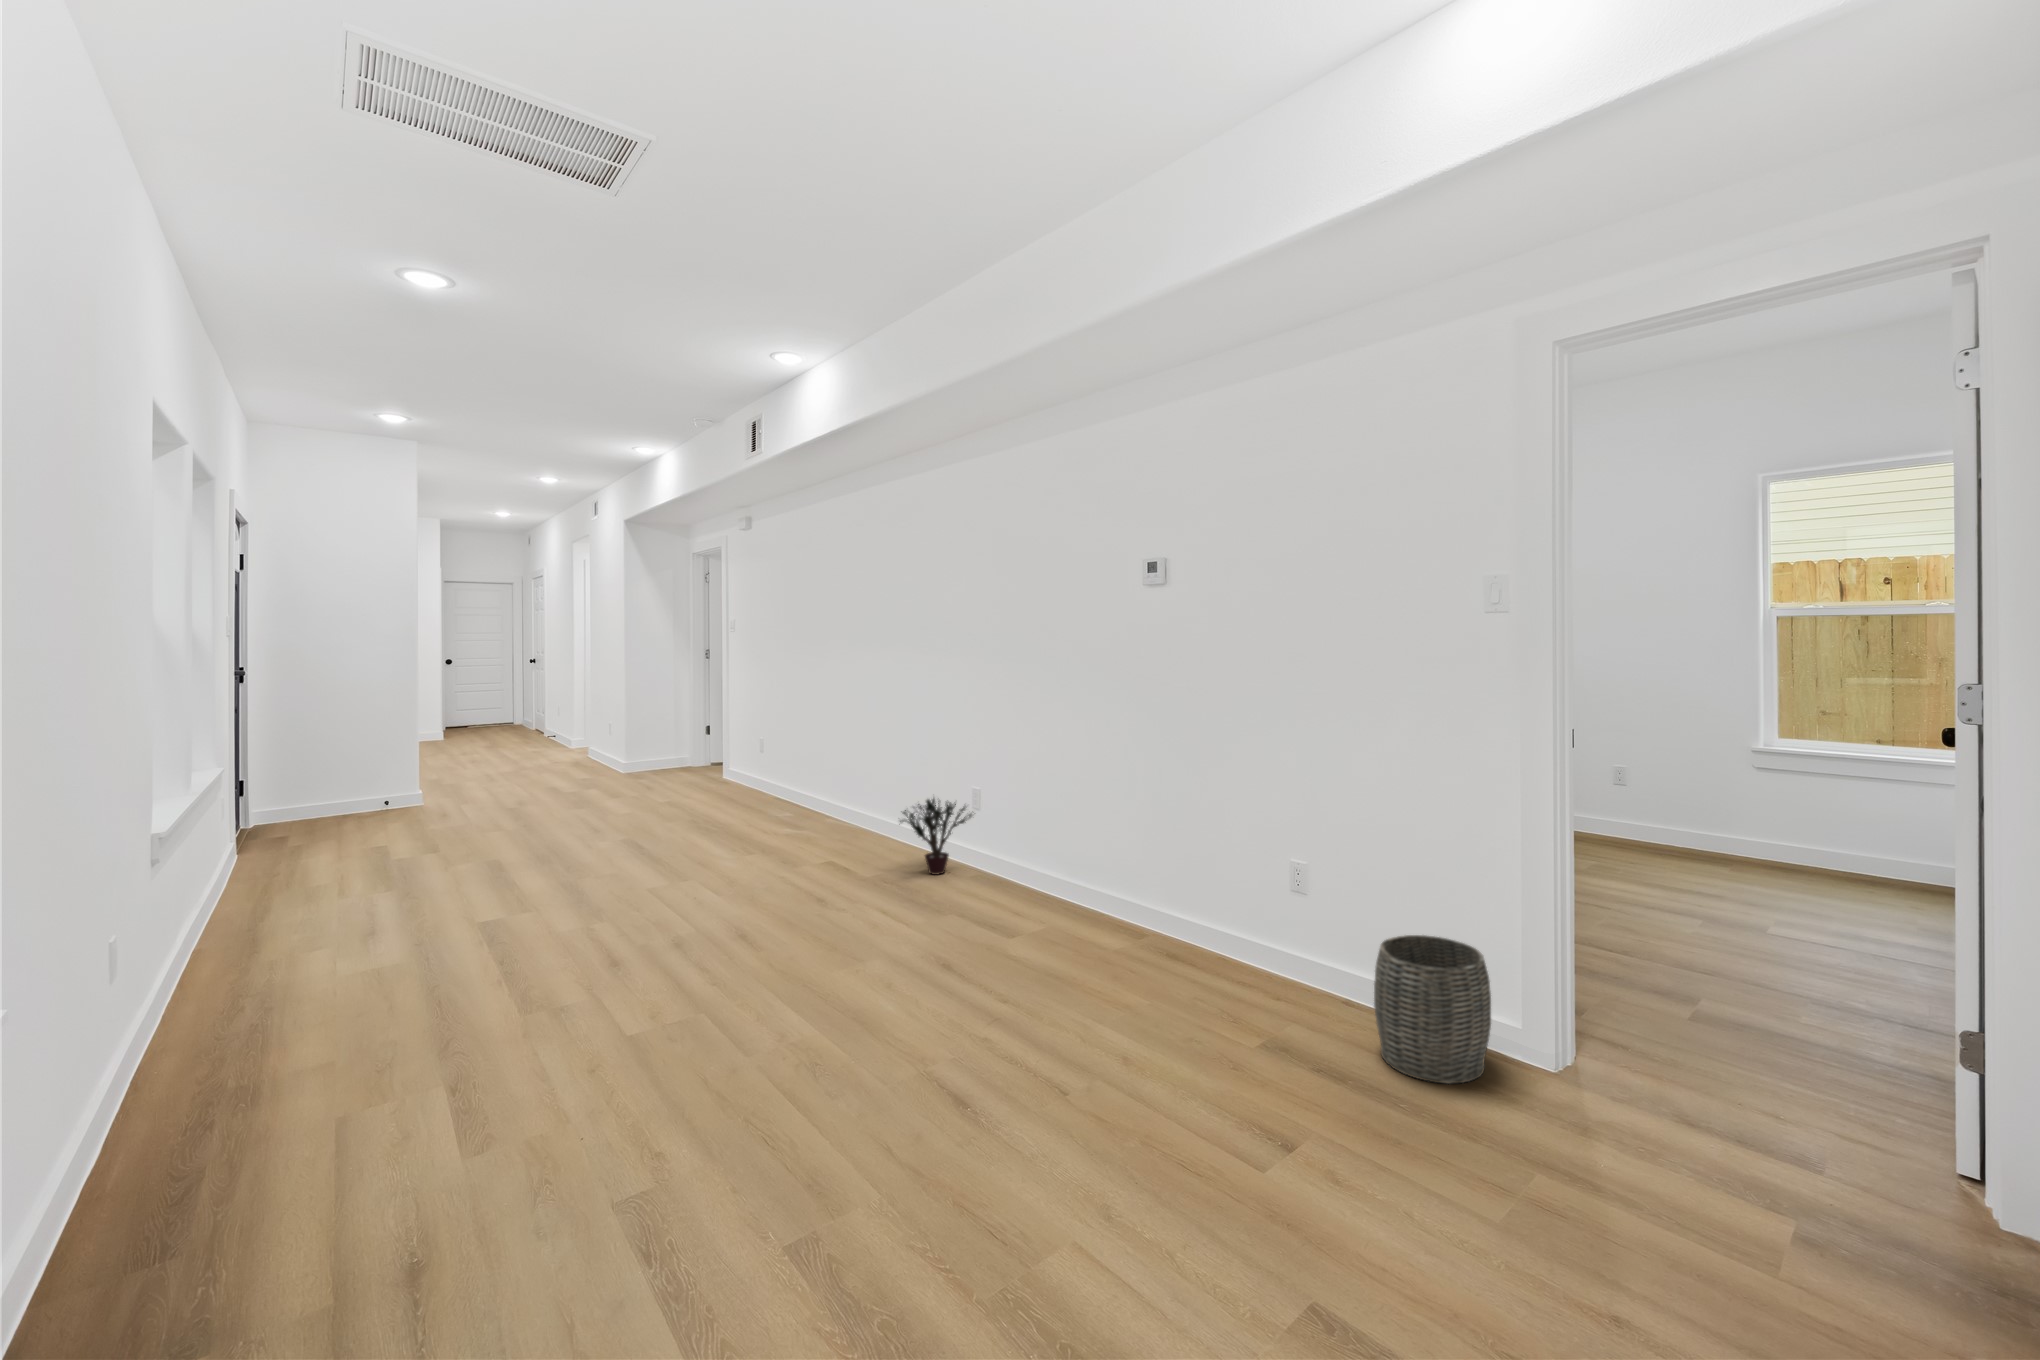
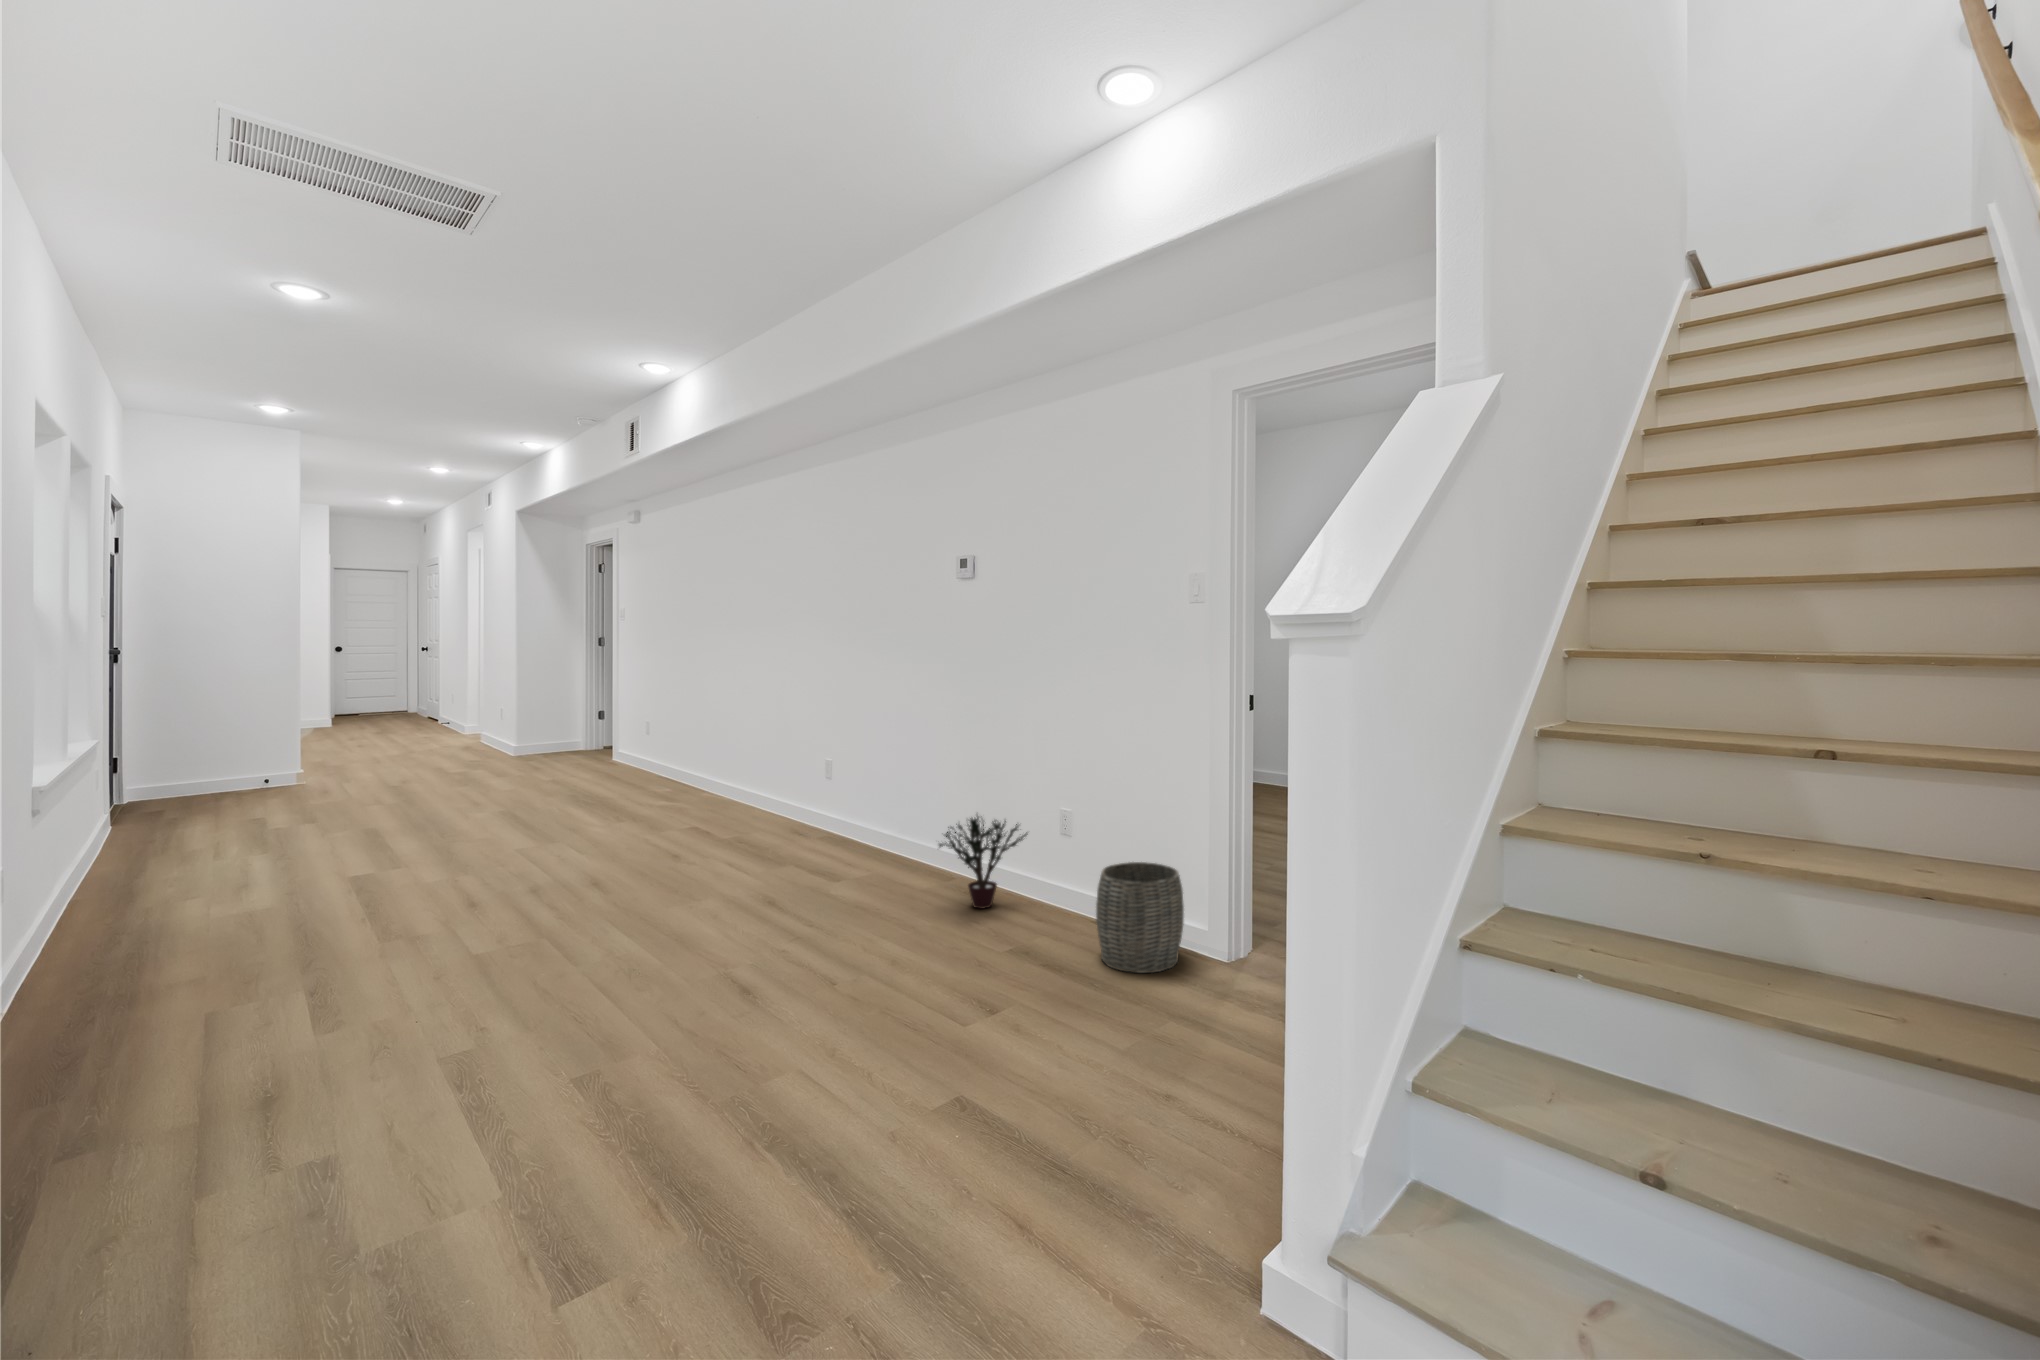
potted plant: present [900,798,972,875] -> present [939,816,1028,909]

